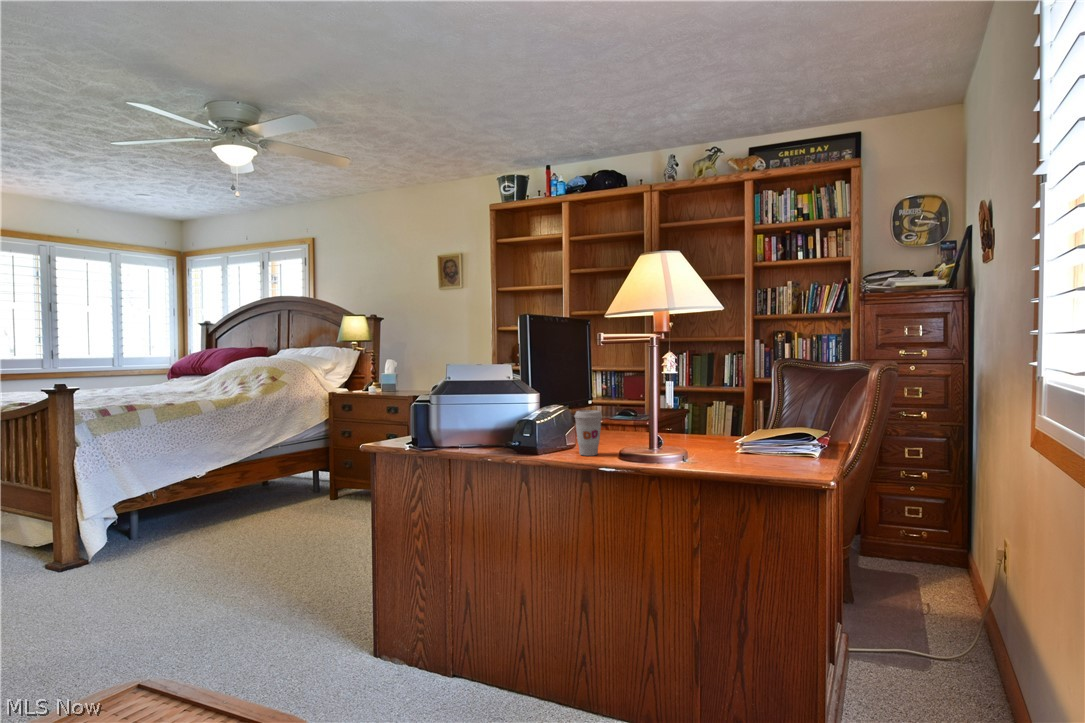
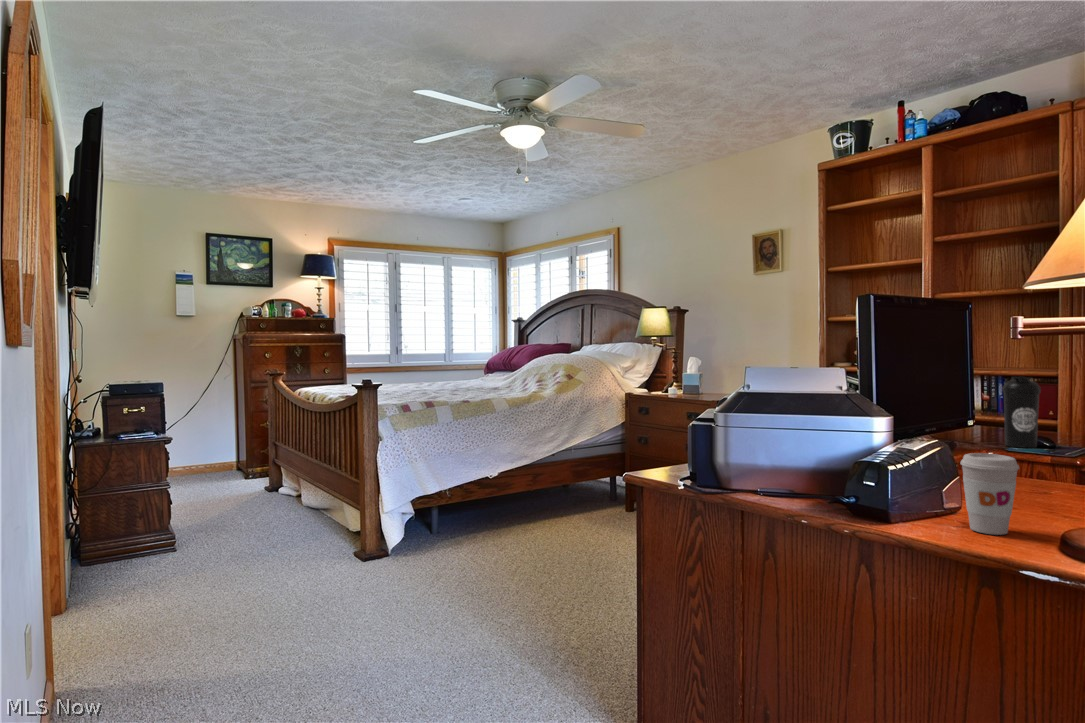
water bottle: none [607,369,627,416] -> present [1003,377,1041,448]

